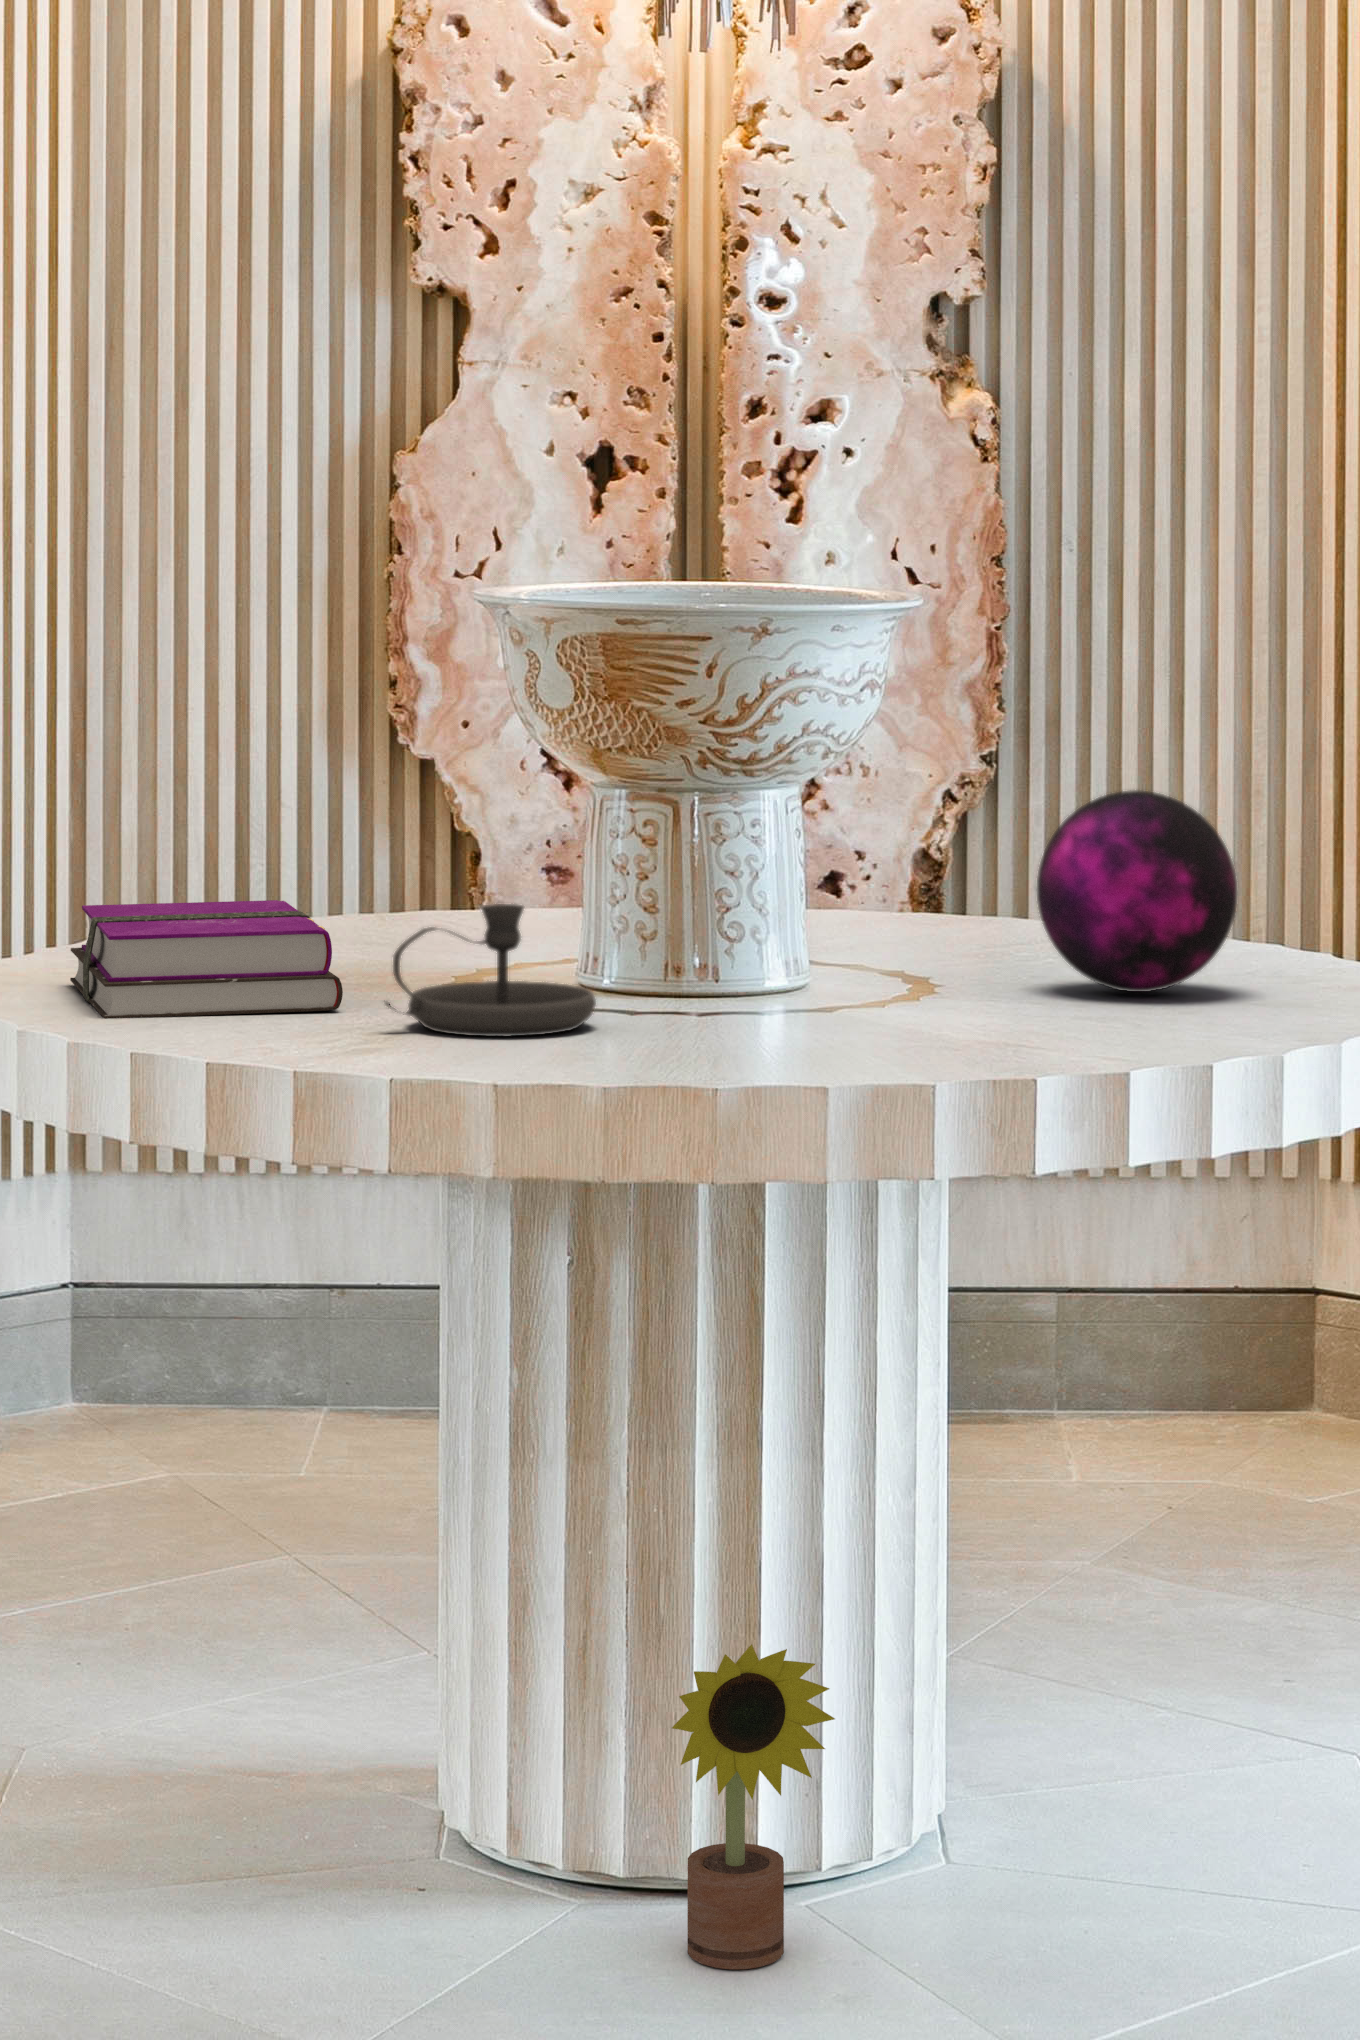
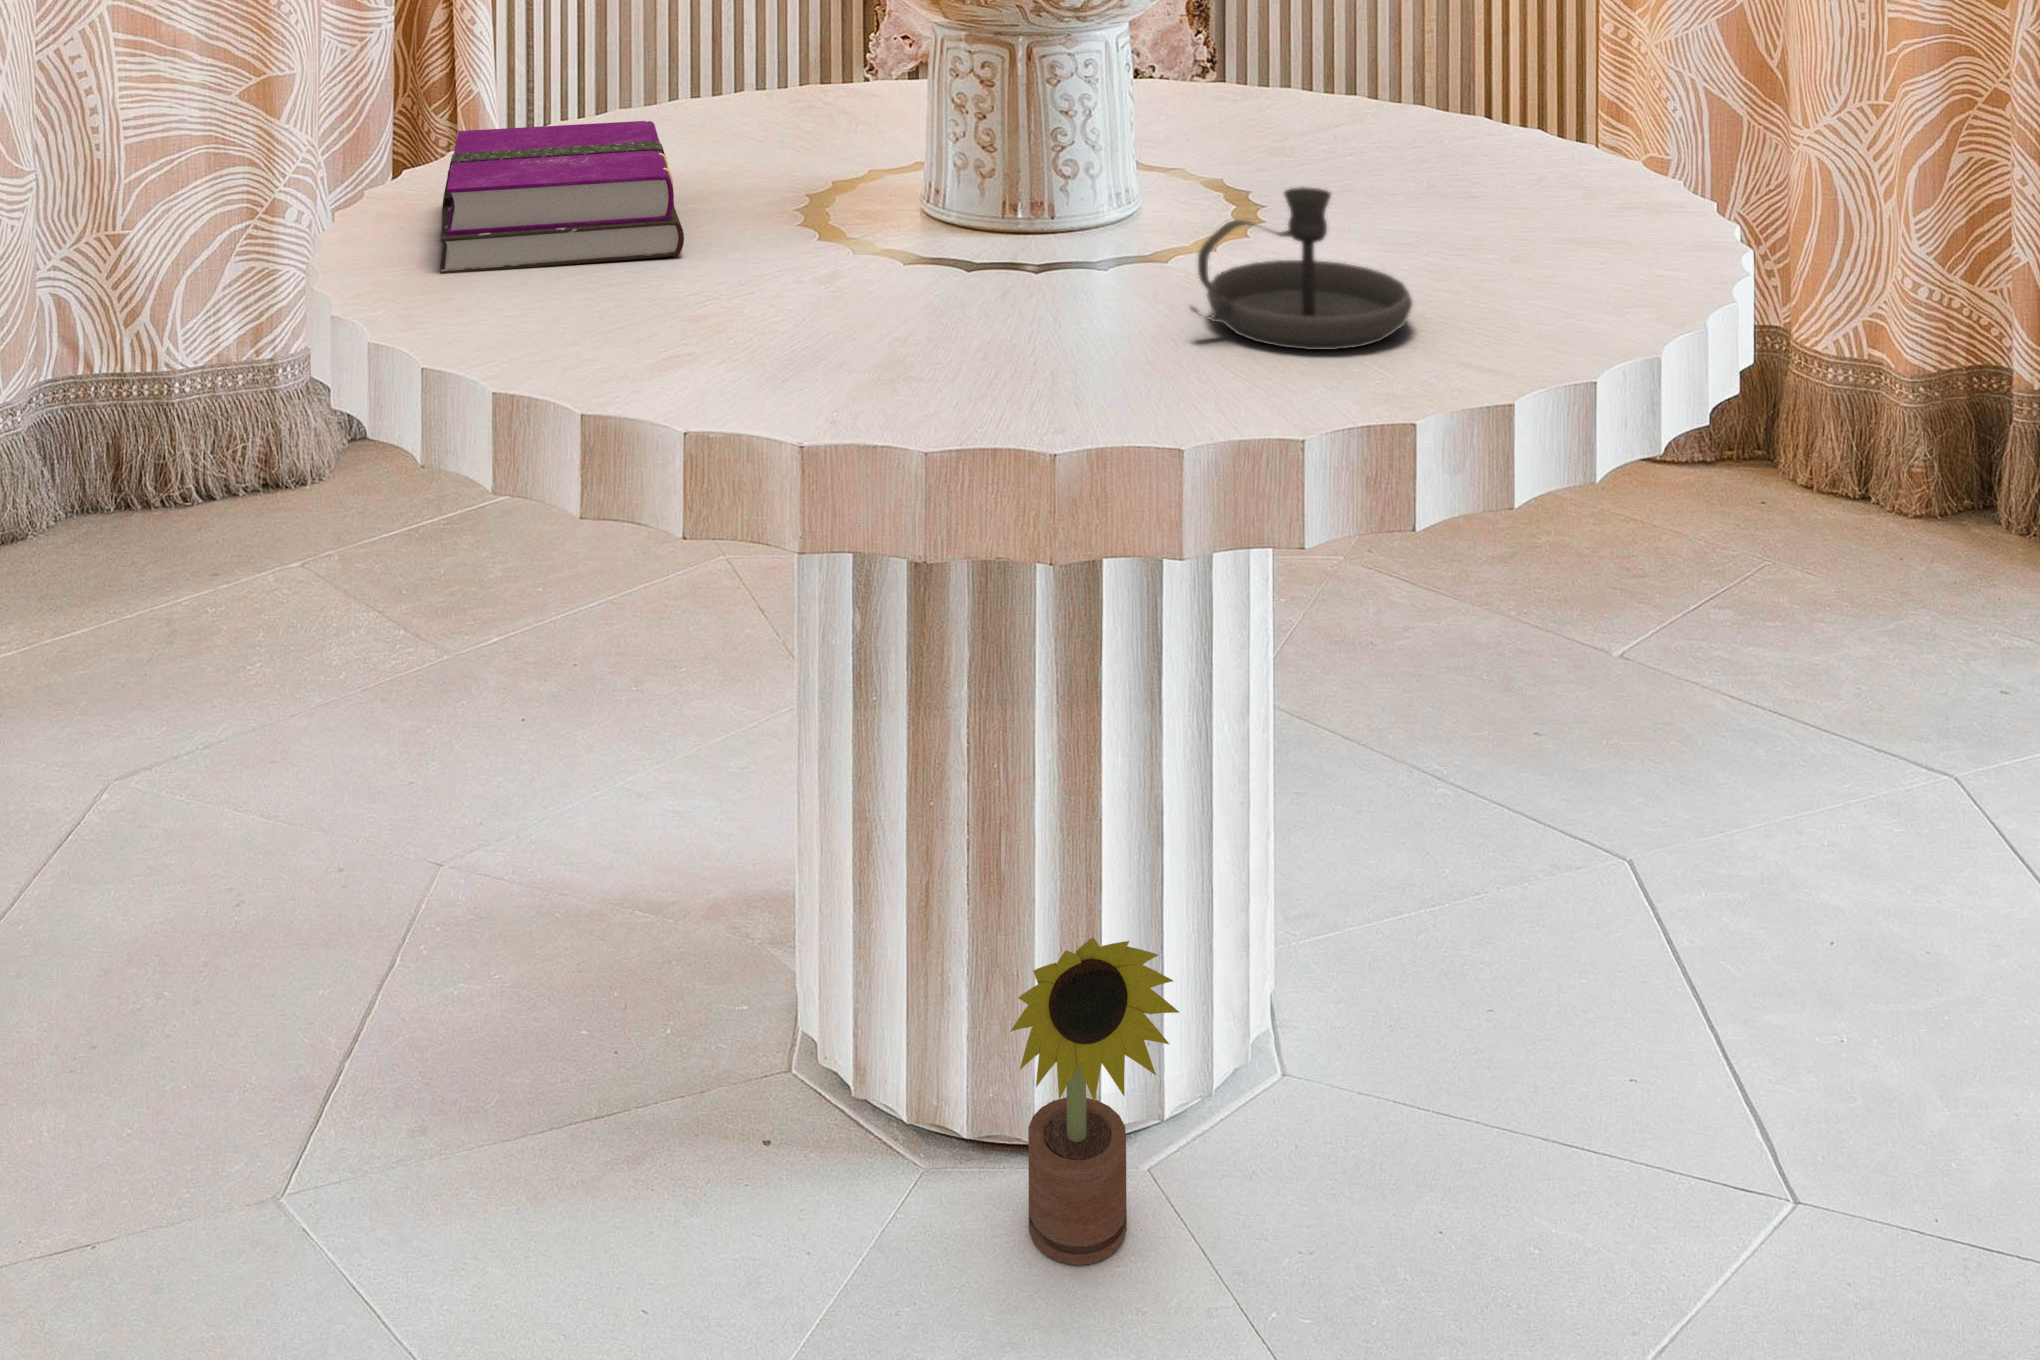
decorative orb: present [1037,790,1237,992] -> none [1350,17,1540,209]
candlestick: present [385,904,596,1036] -> present [1191,187,1412,350]

